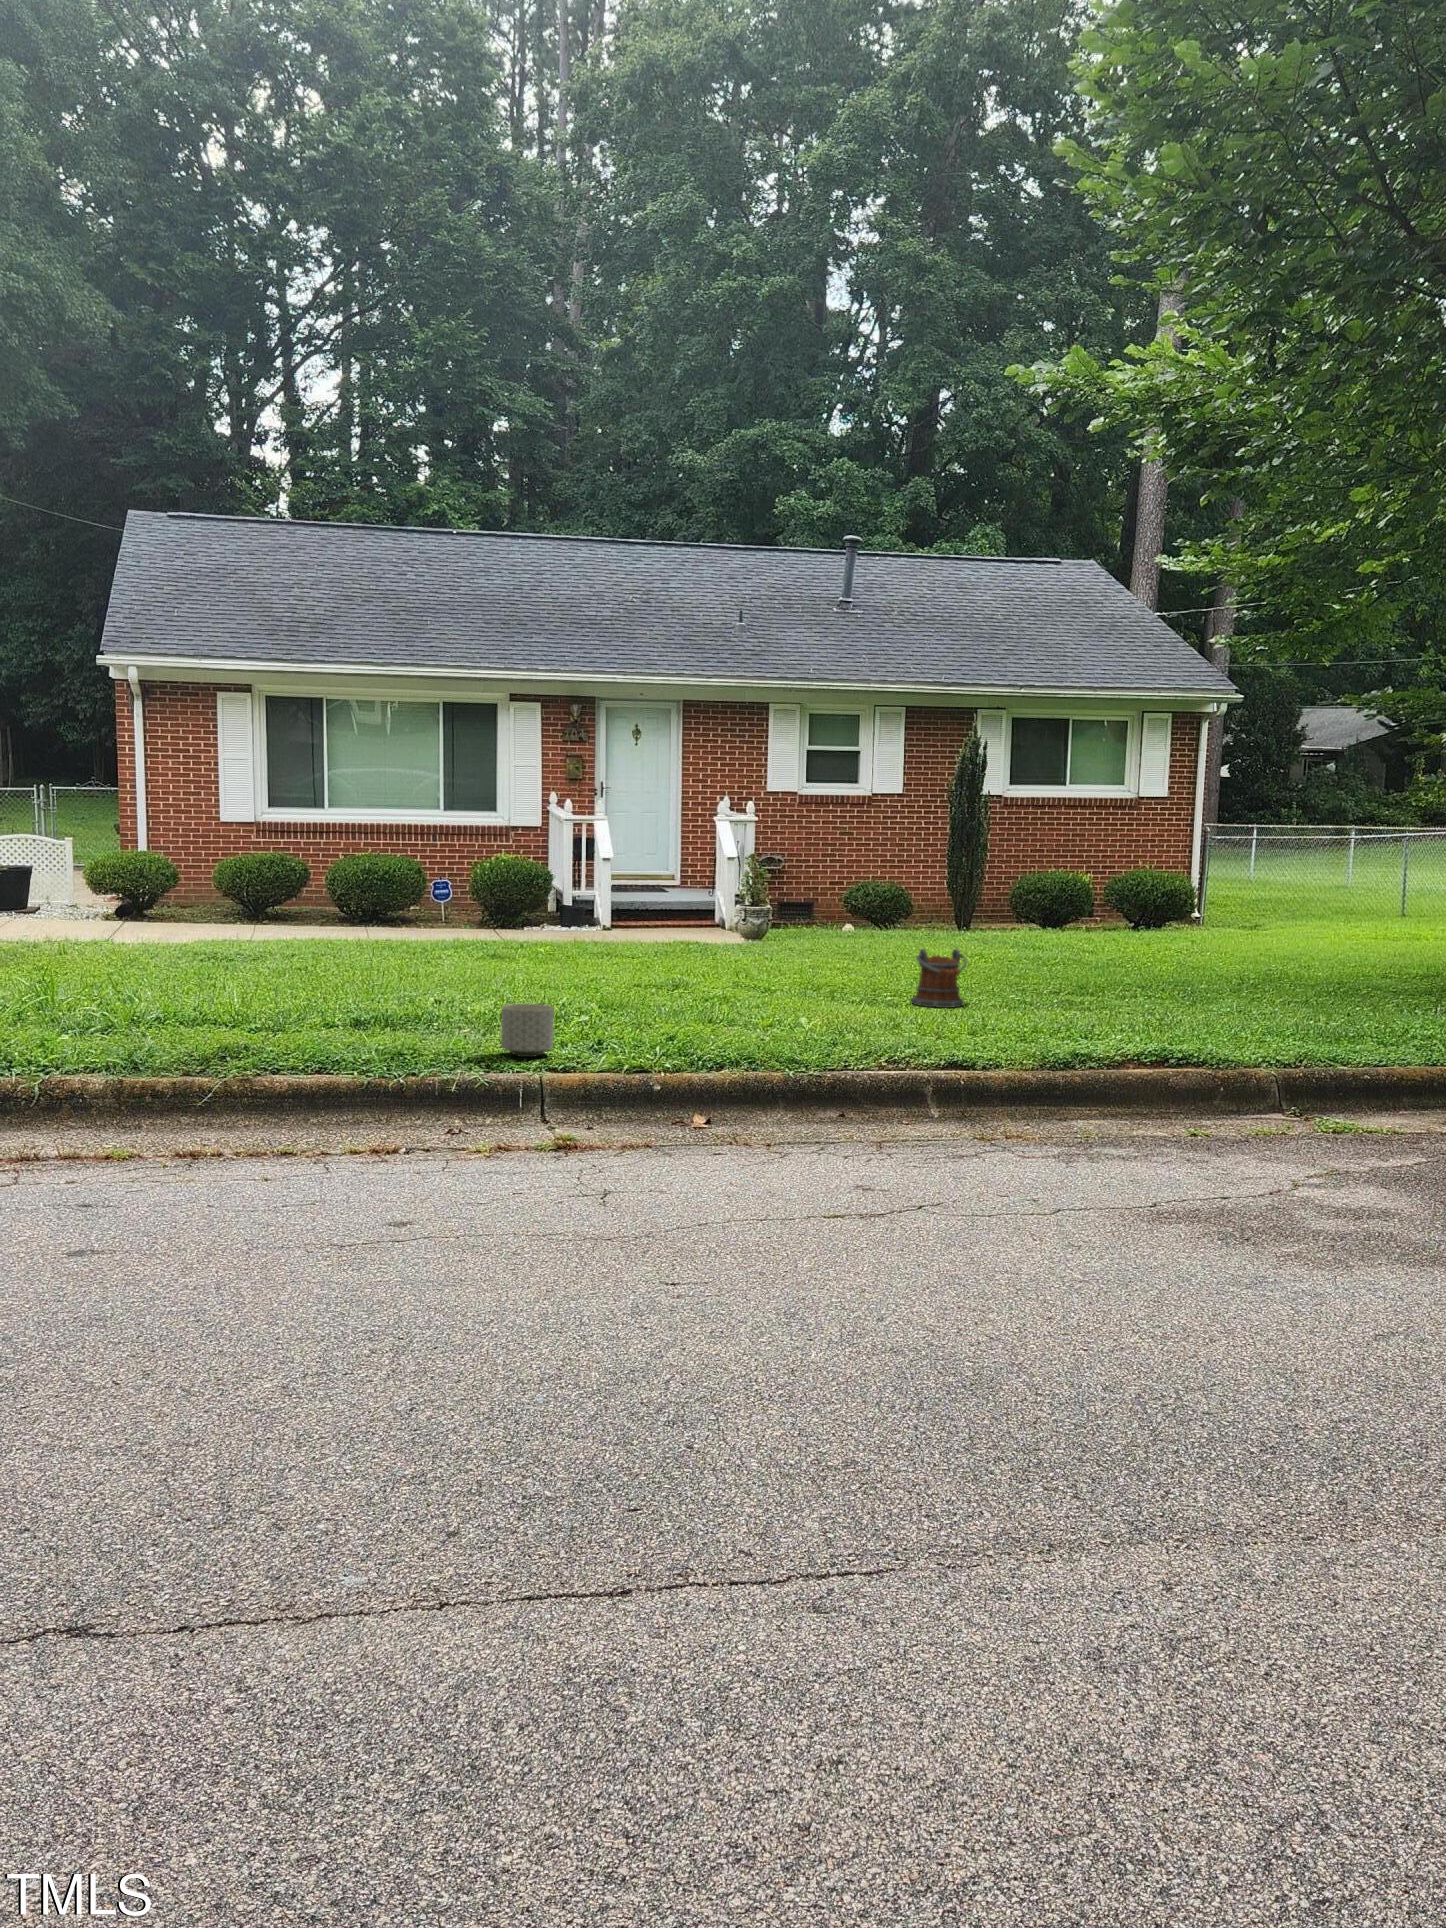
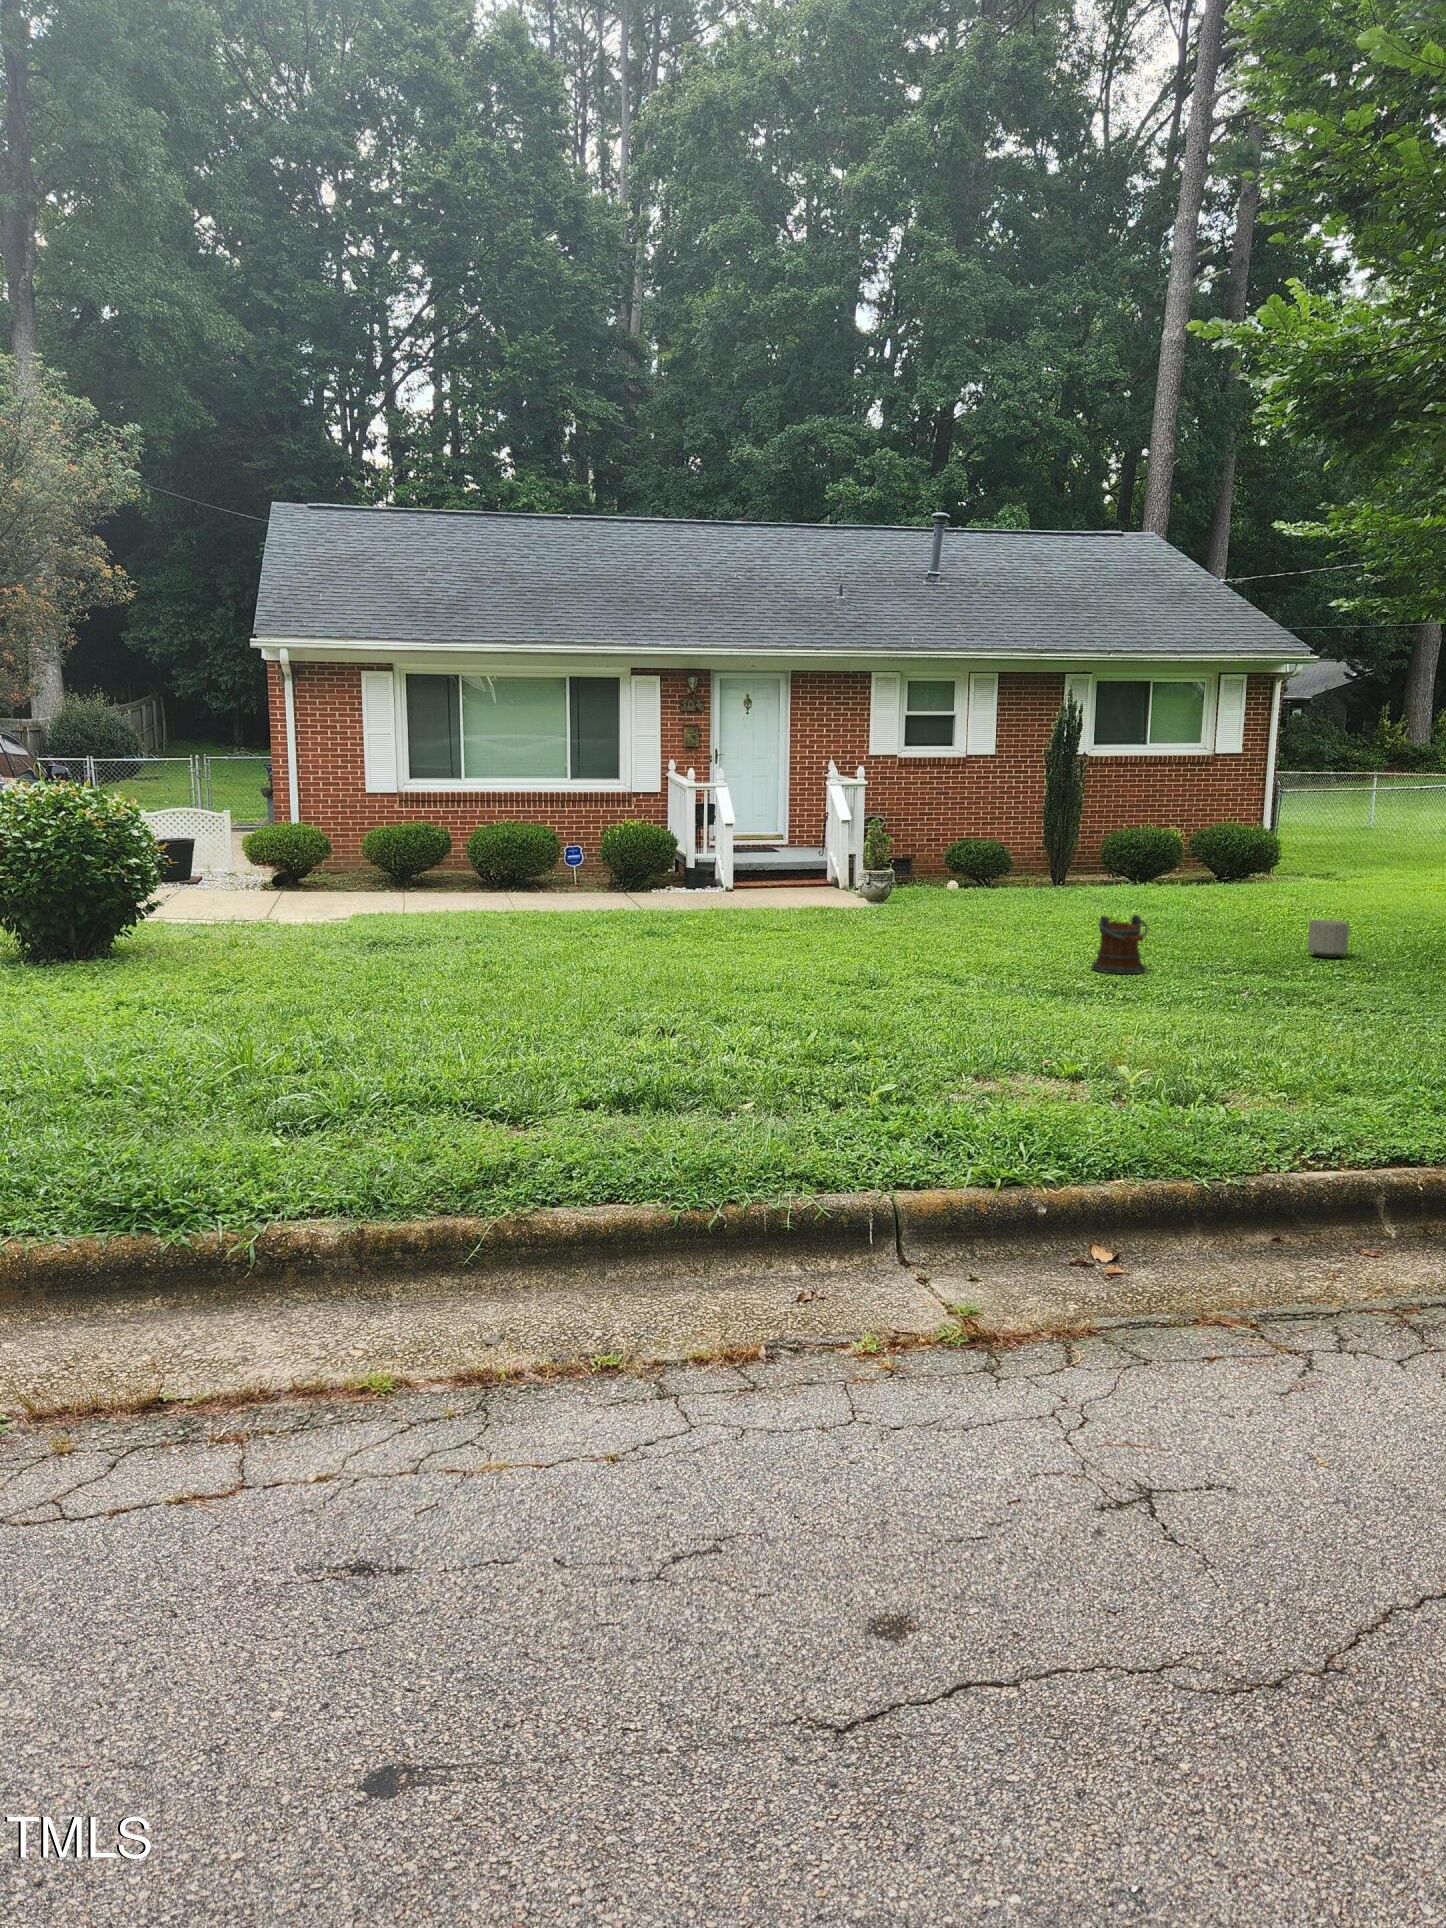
planter: present [501,1003,554,1057] -> present [1308,920,1349,958]

